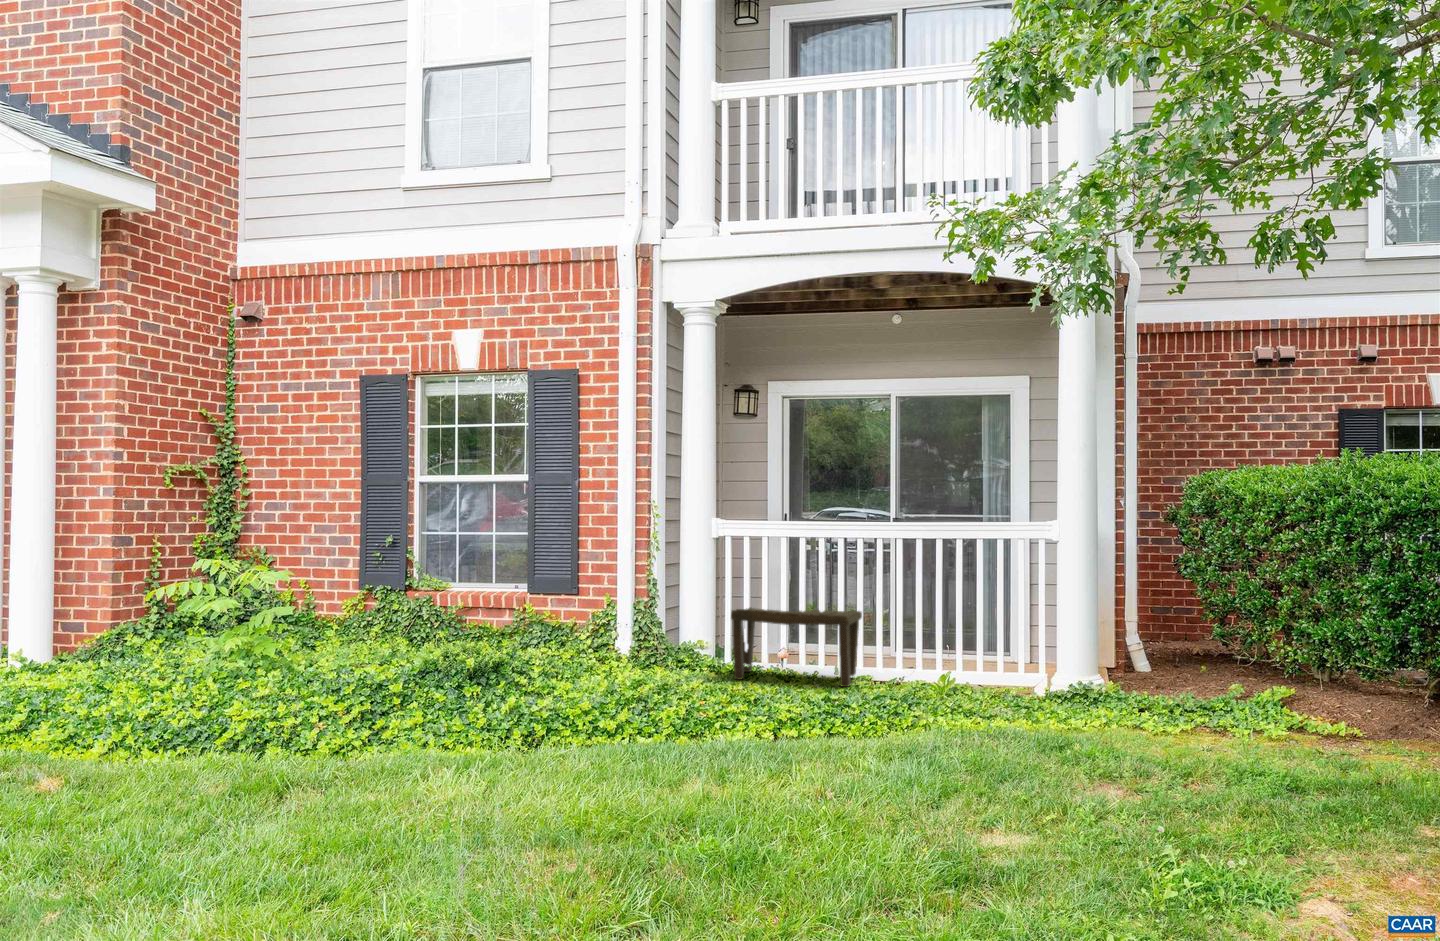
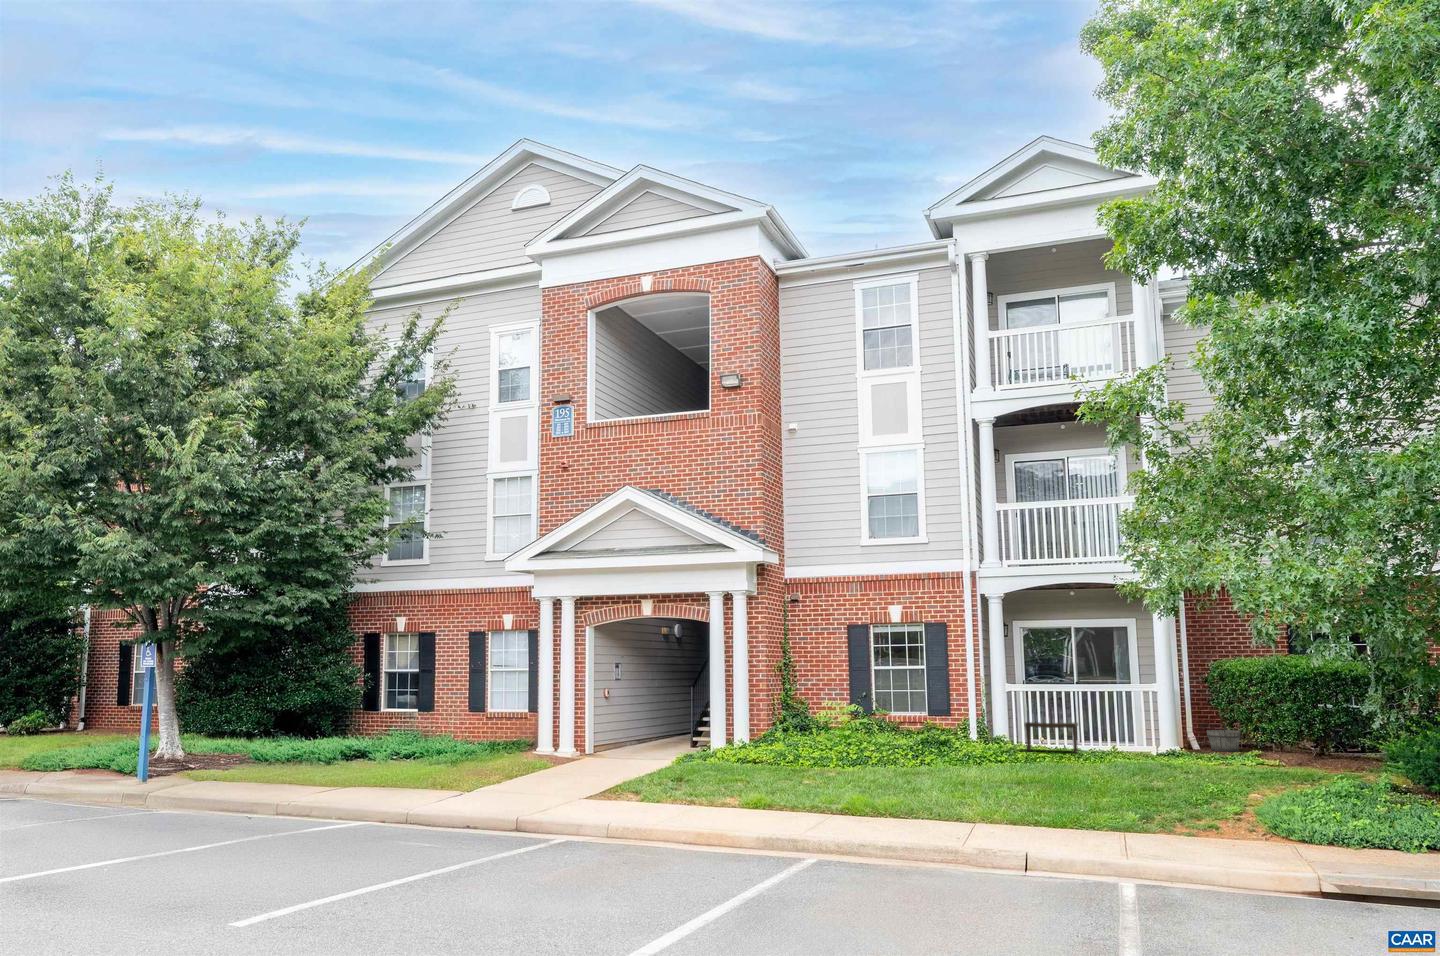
wooden bucket: none [1165,619,1248,686] -> present [1207,727,1241,752]

